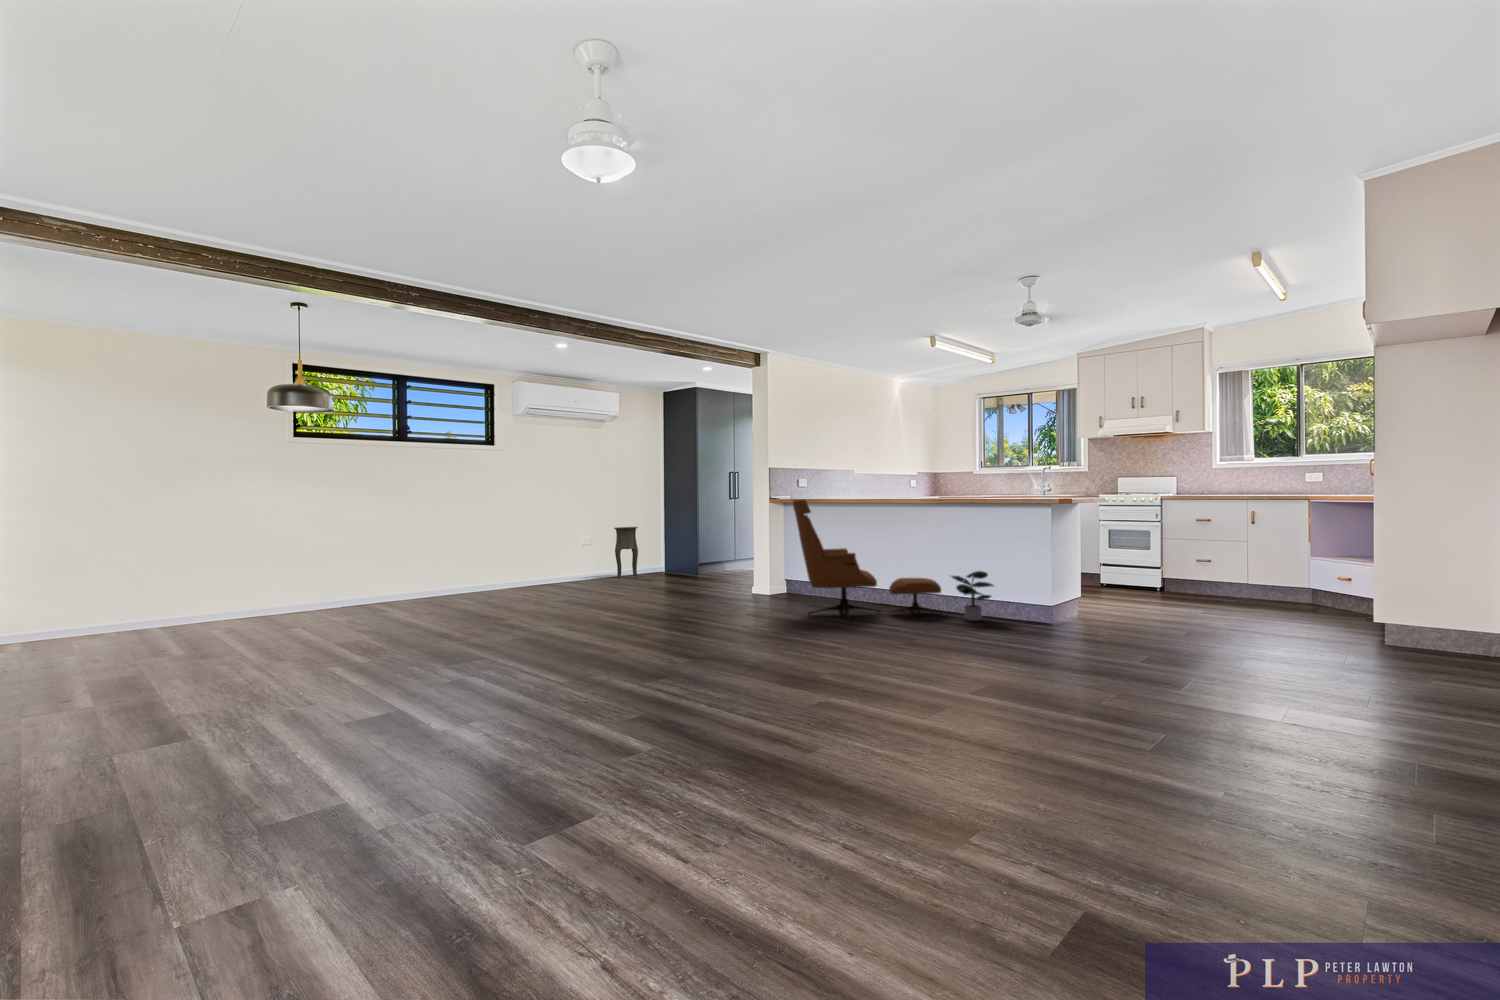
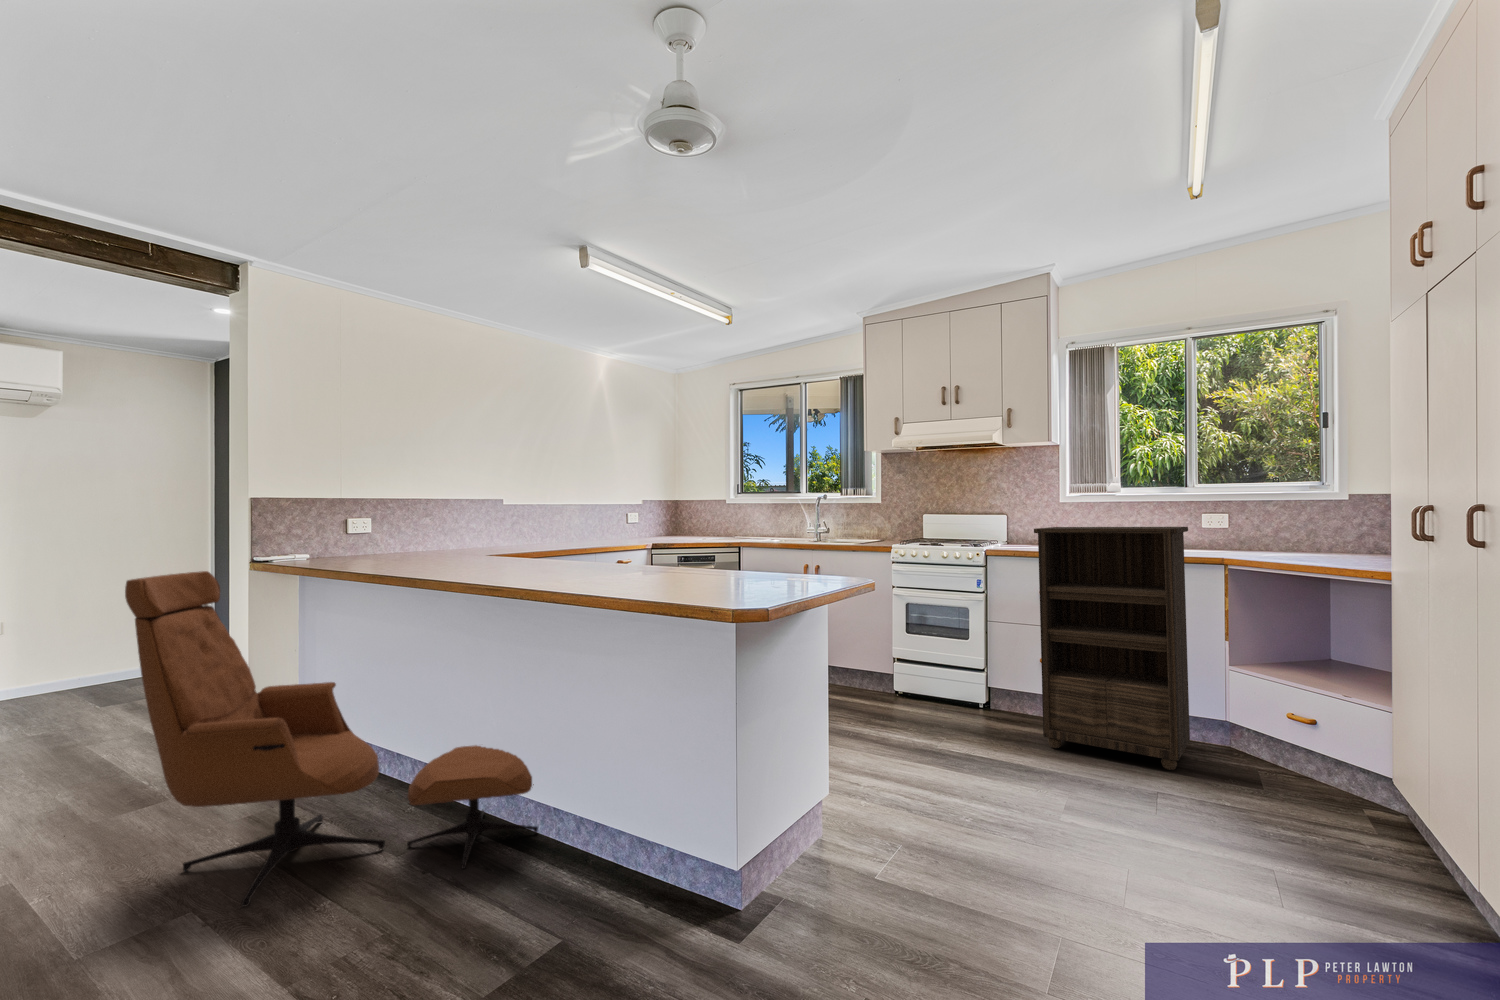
bookshelf: none [1191,478,1288,609] -> present [1034,527,1190,770]
side table: present [614,527,645,578] -> none [45,592,119,695]
potted plant: present [952,571,993,621] -> none [525,741,627,878]

